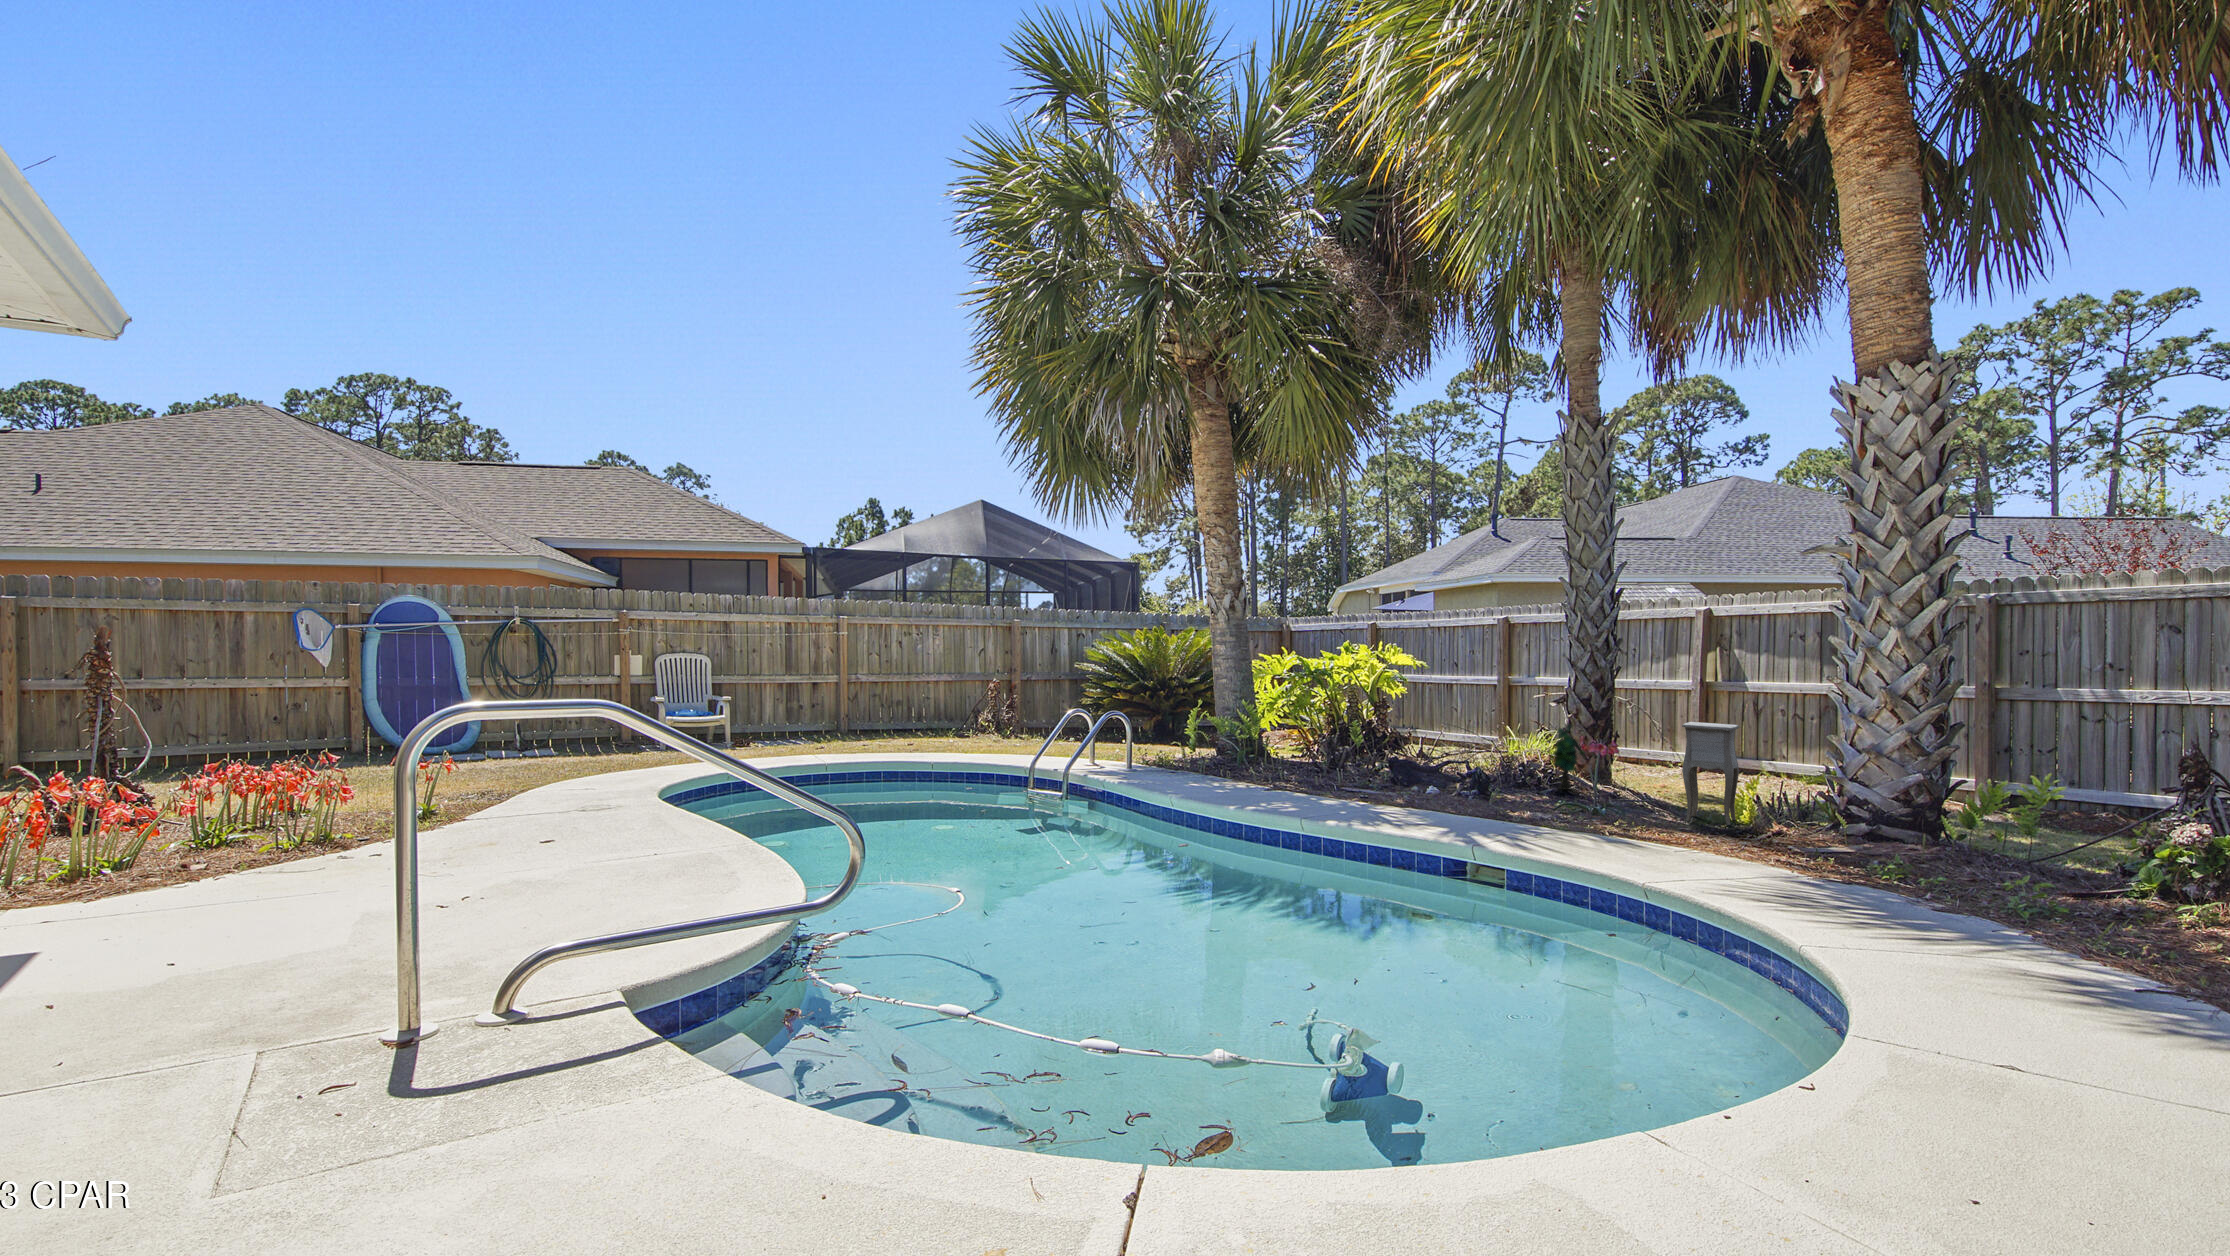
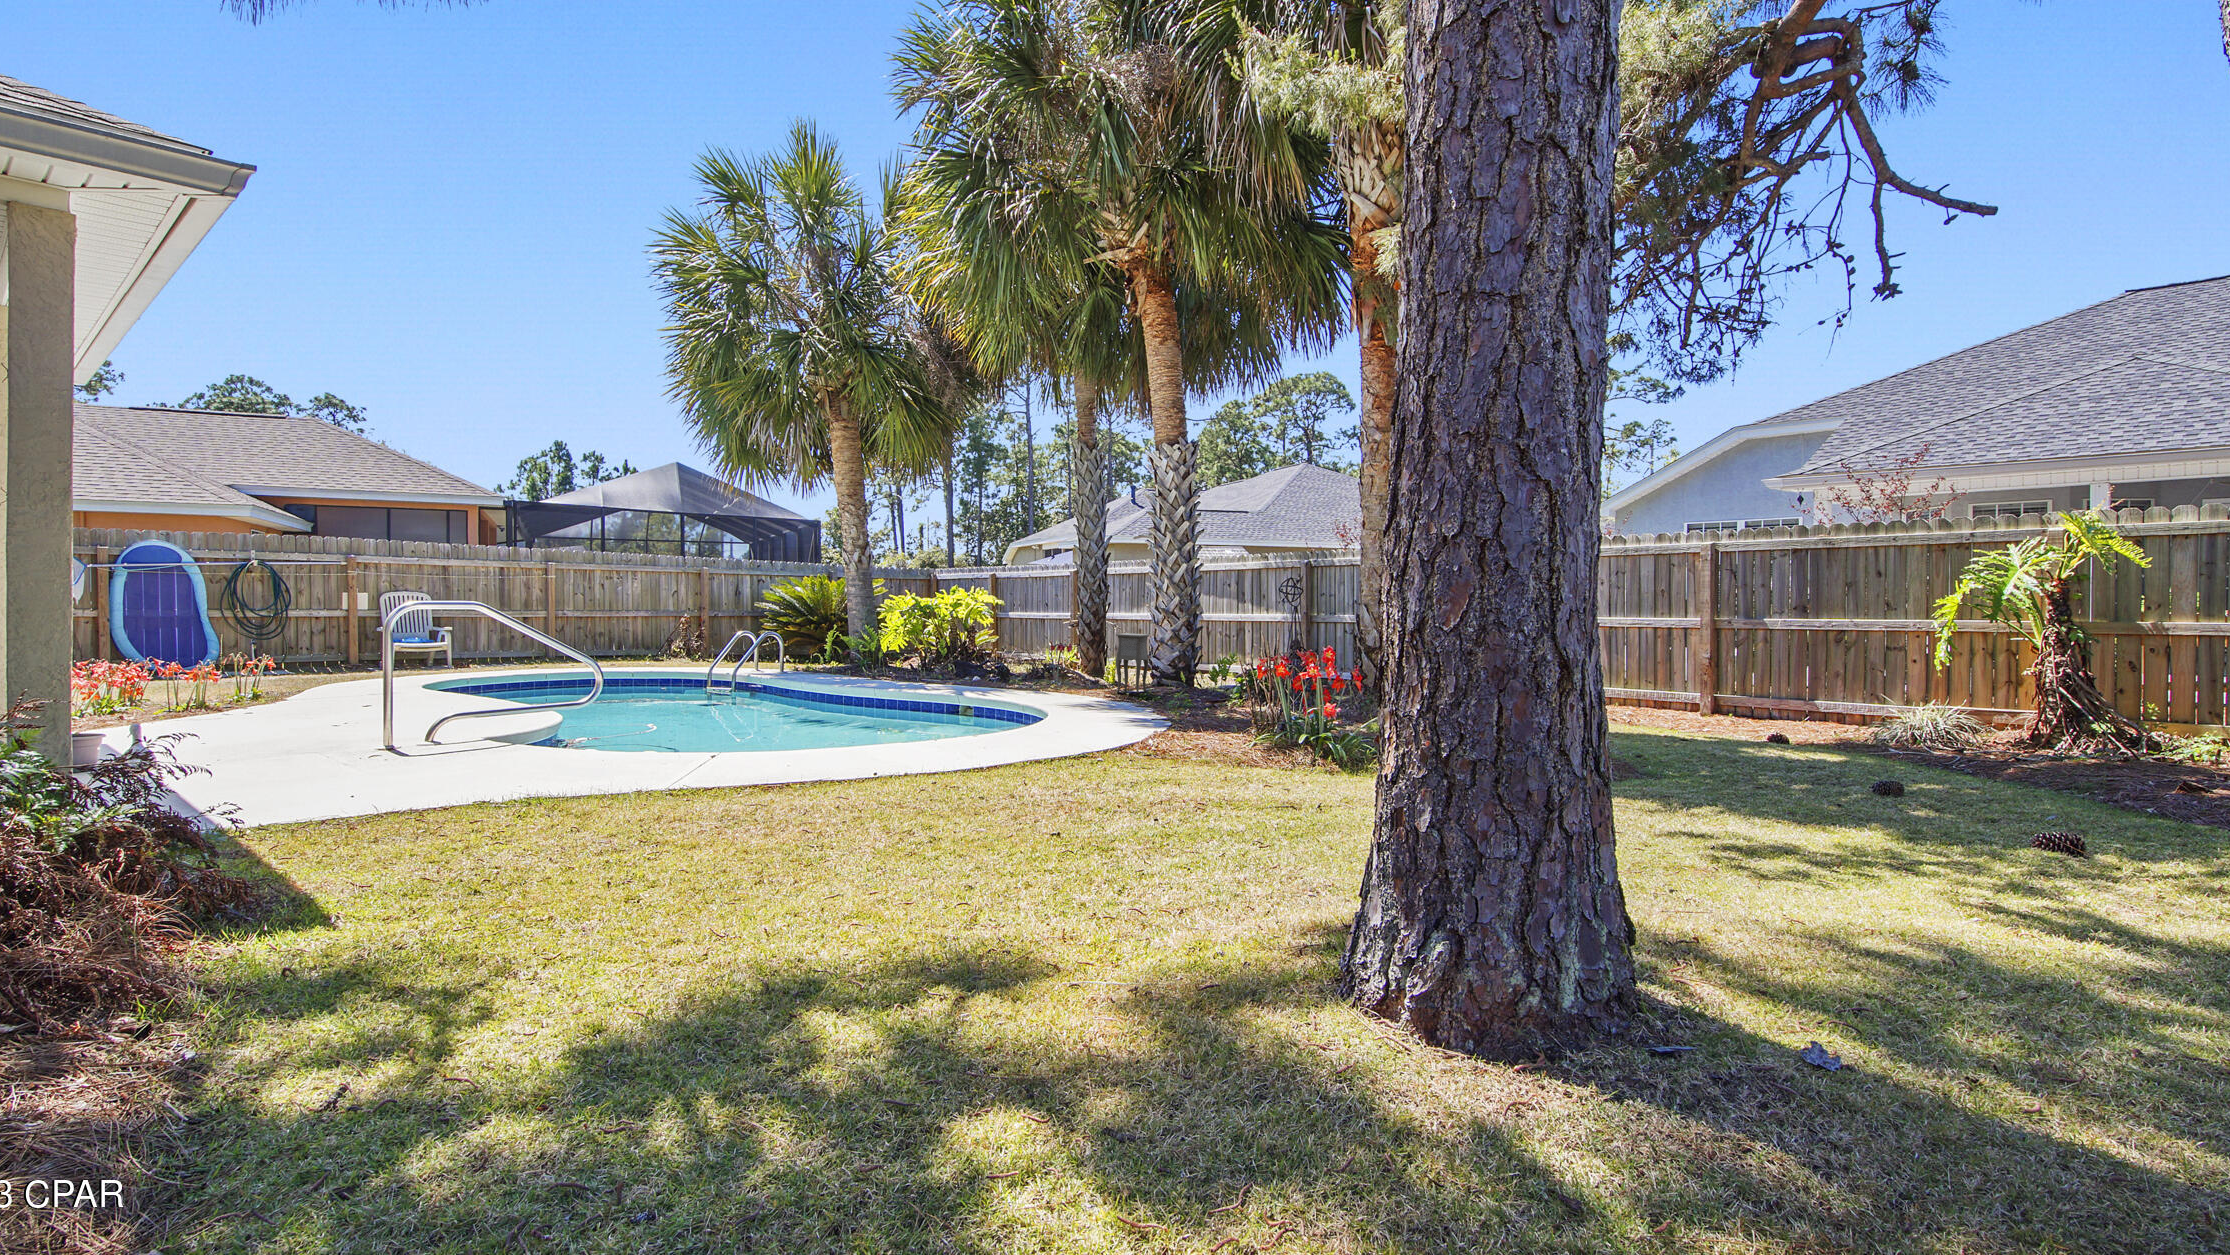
decorative plant: present [1549,723,1585,790] -> none [1062,638,1084,681]

